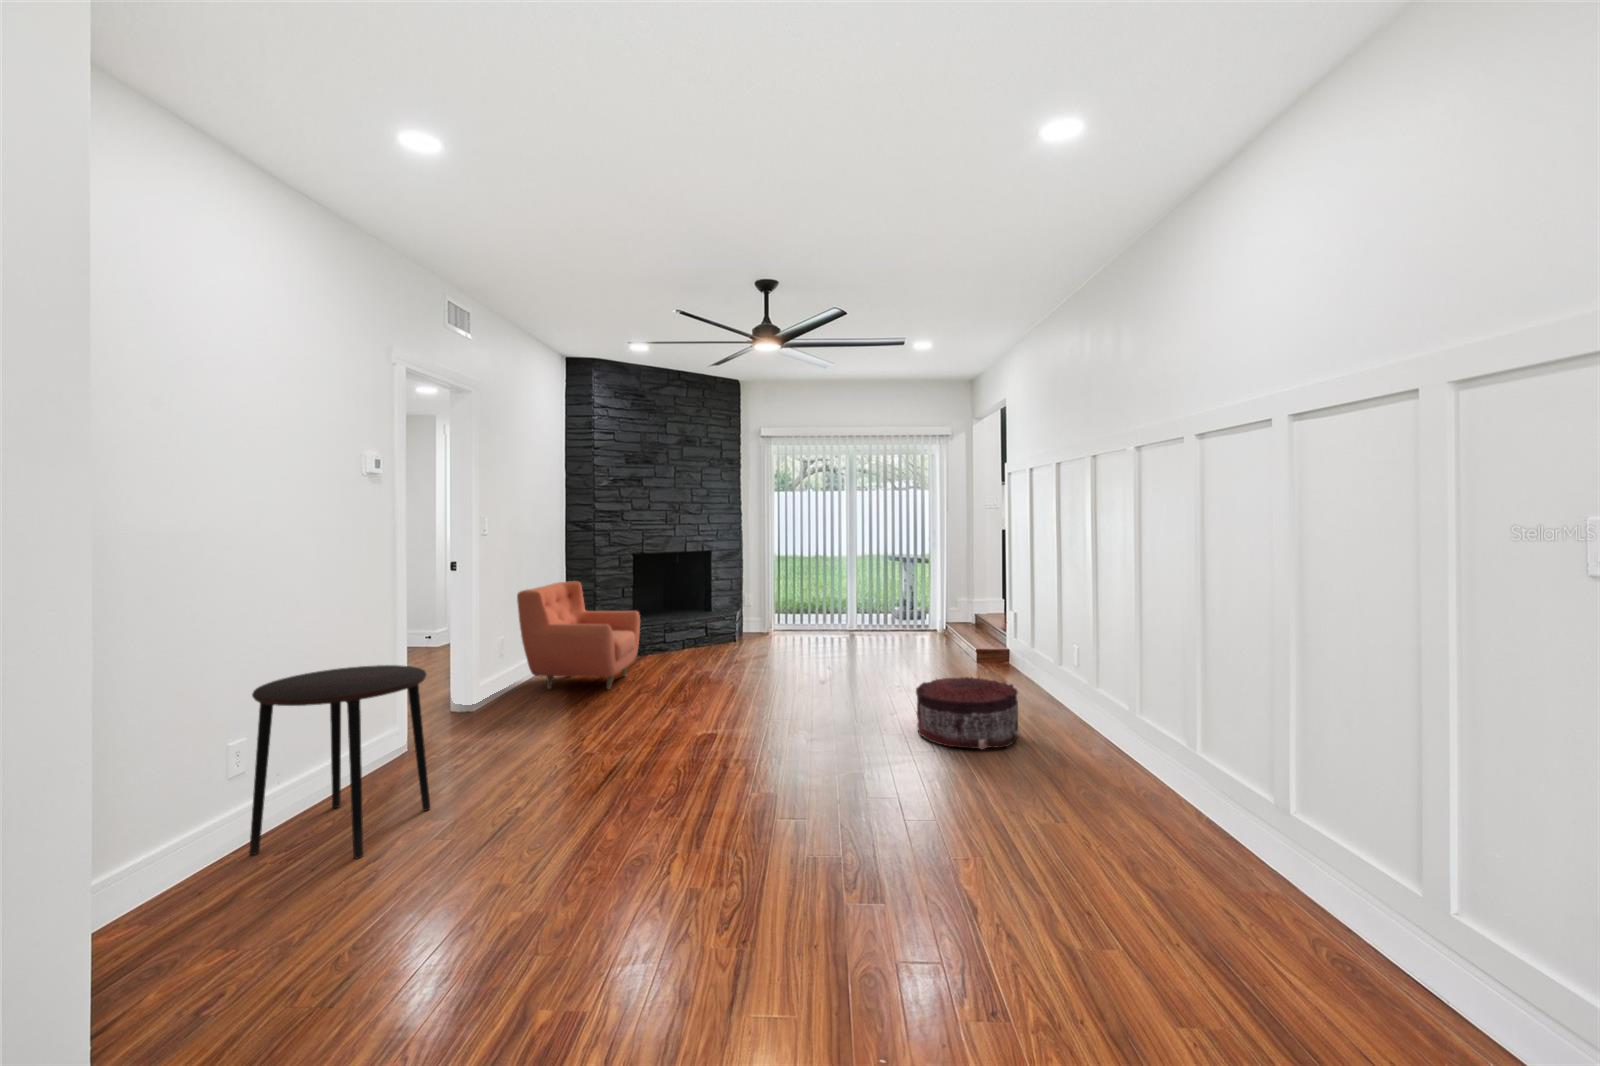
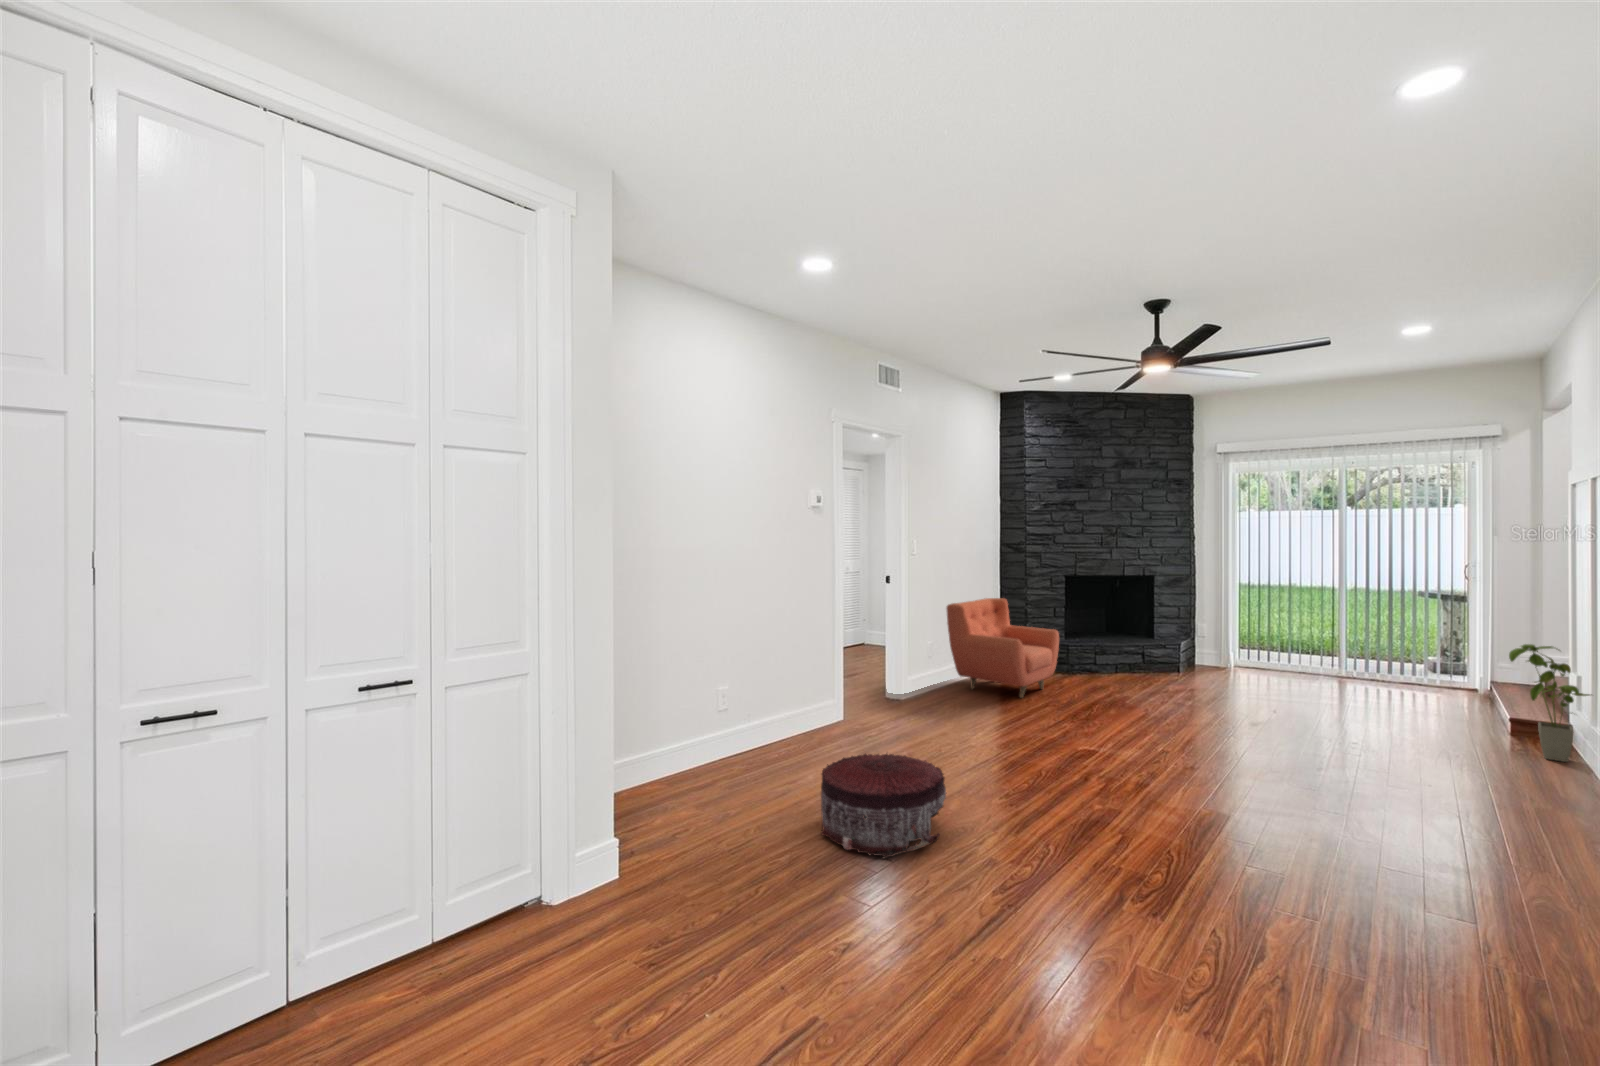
house plant: none [972,588,1015,669] -> present [1509,644,1592,762]
side table: present [249,665,430,859] -> none [755,649,853,773]
pouf: present [916,677,1018,749] -> present [821,754,946,858]

